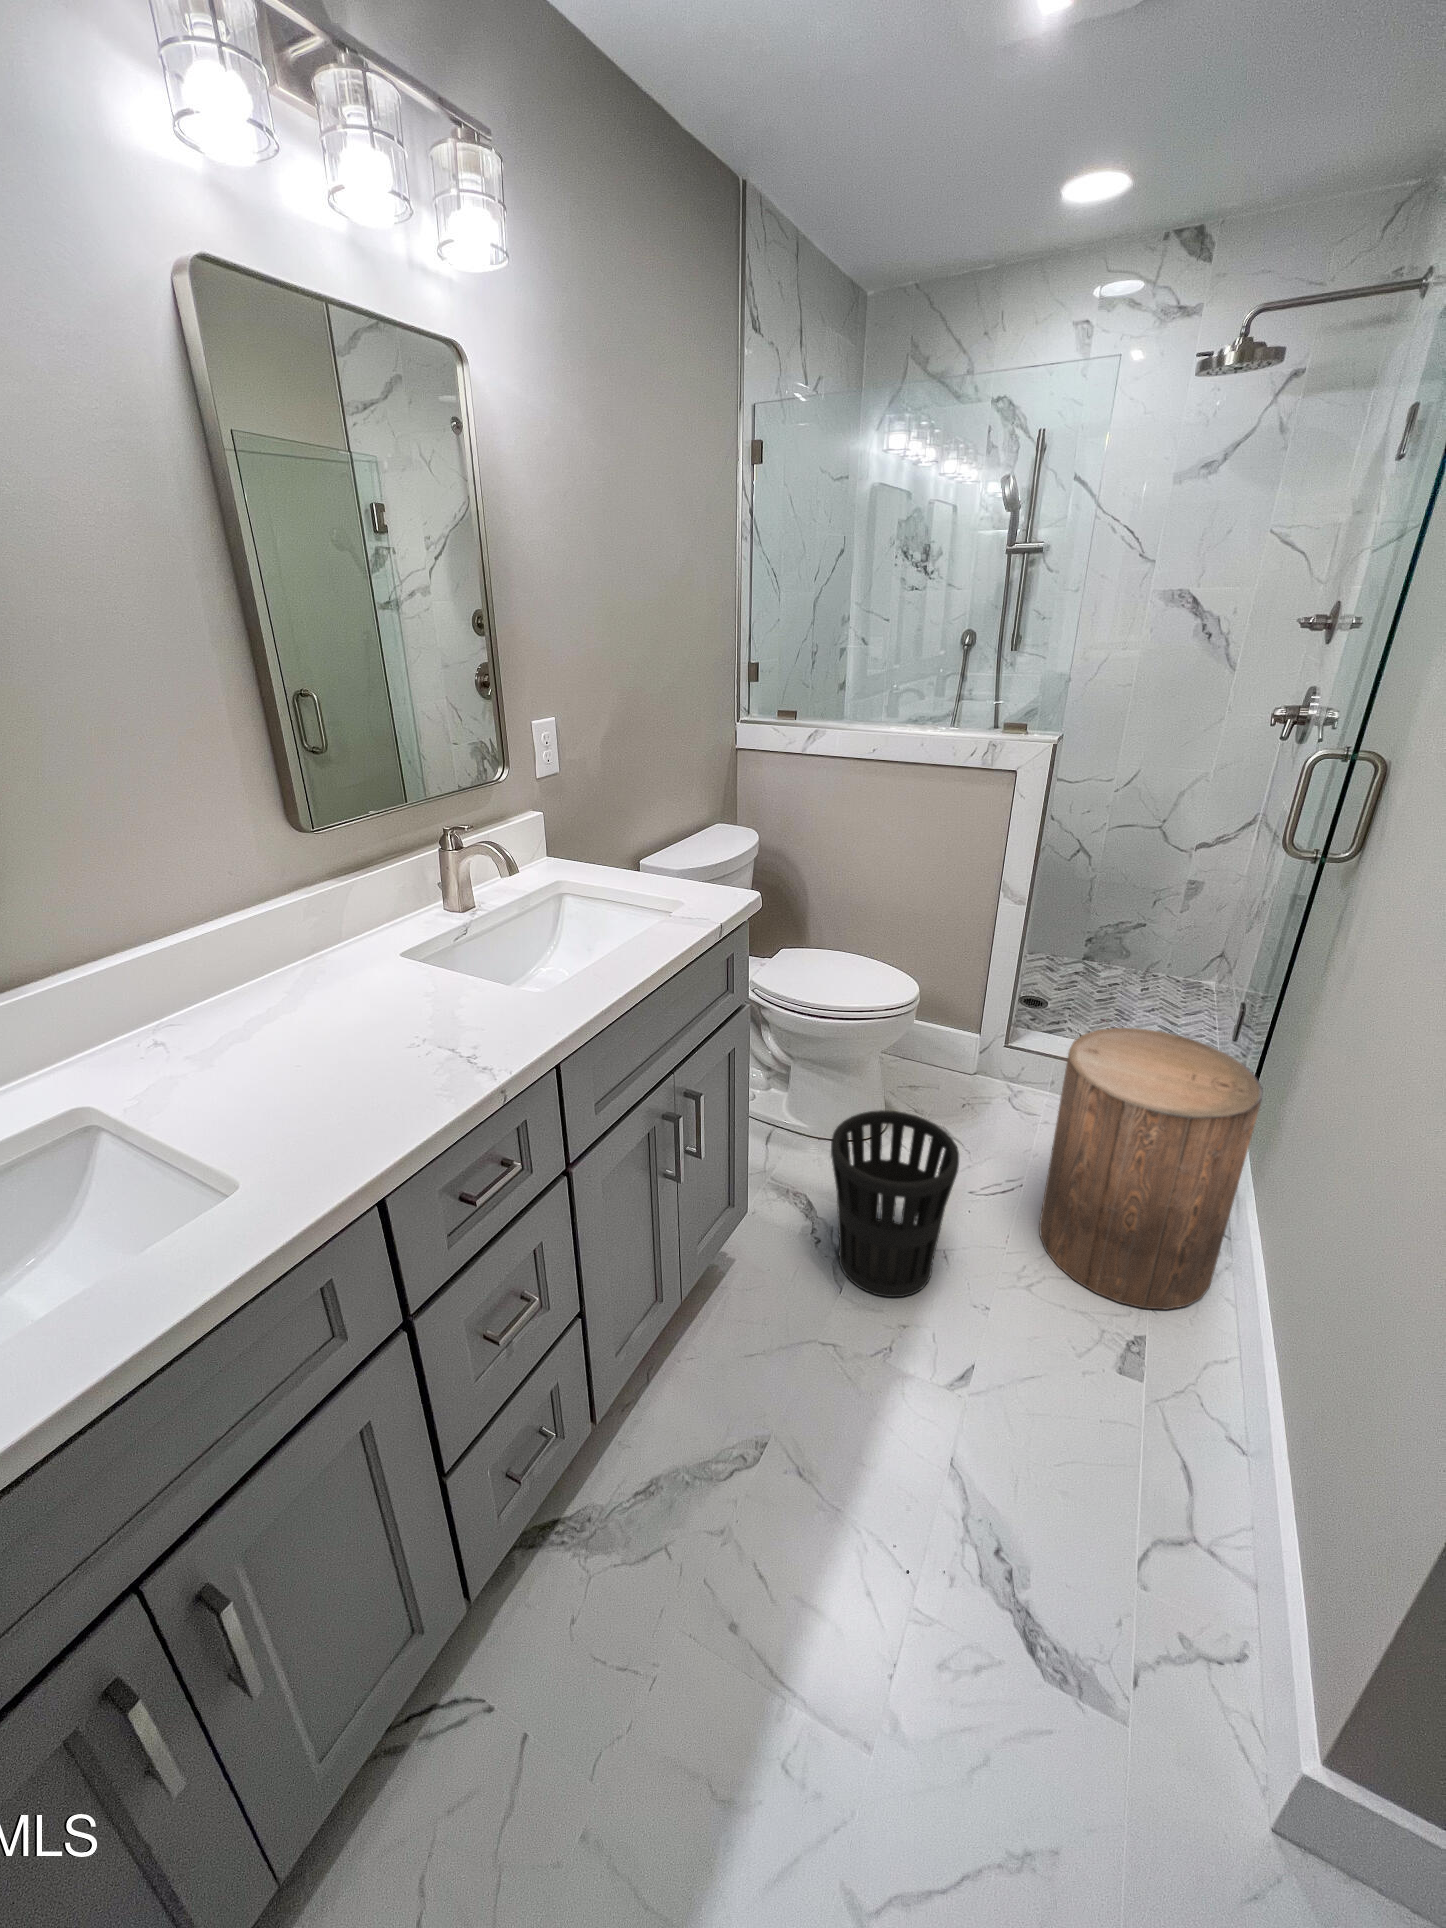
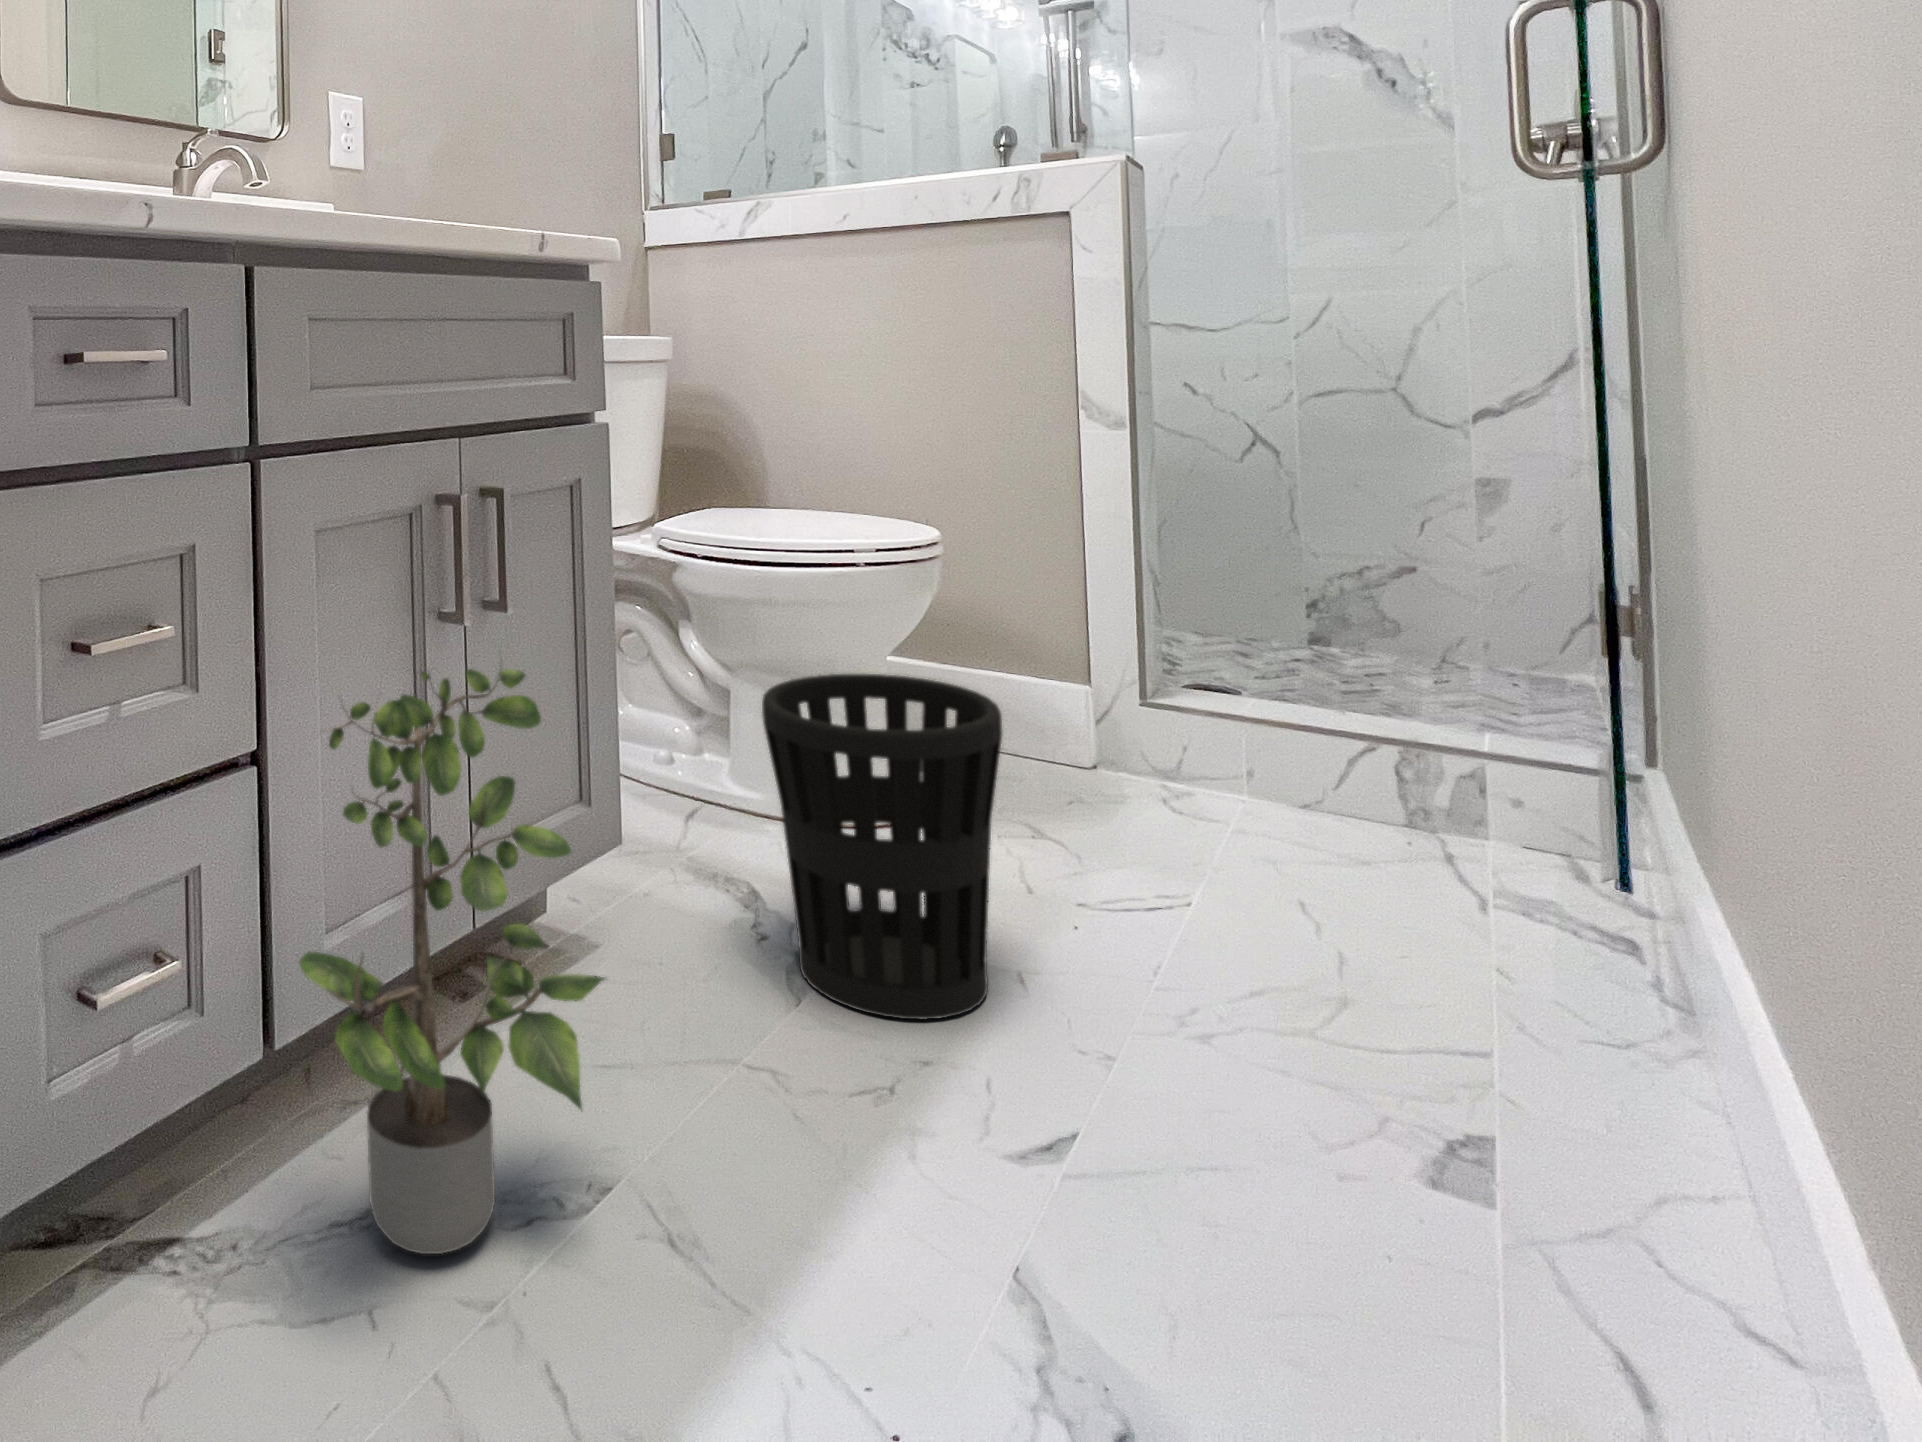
stool: present [1039,1028,1263,1310] -> none [1199,540,1637,1085]
potted plant: none [612,1242,770,1510] -> present [299,651,606,1254]

